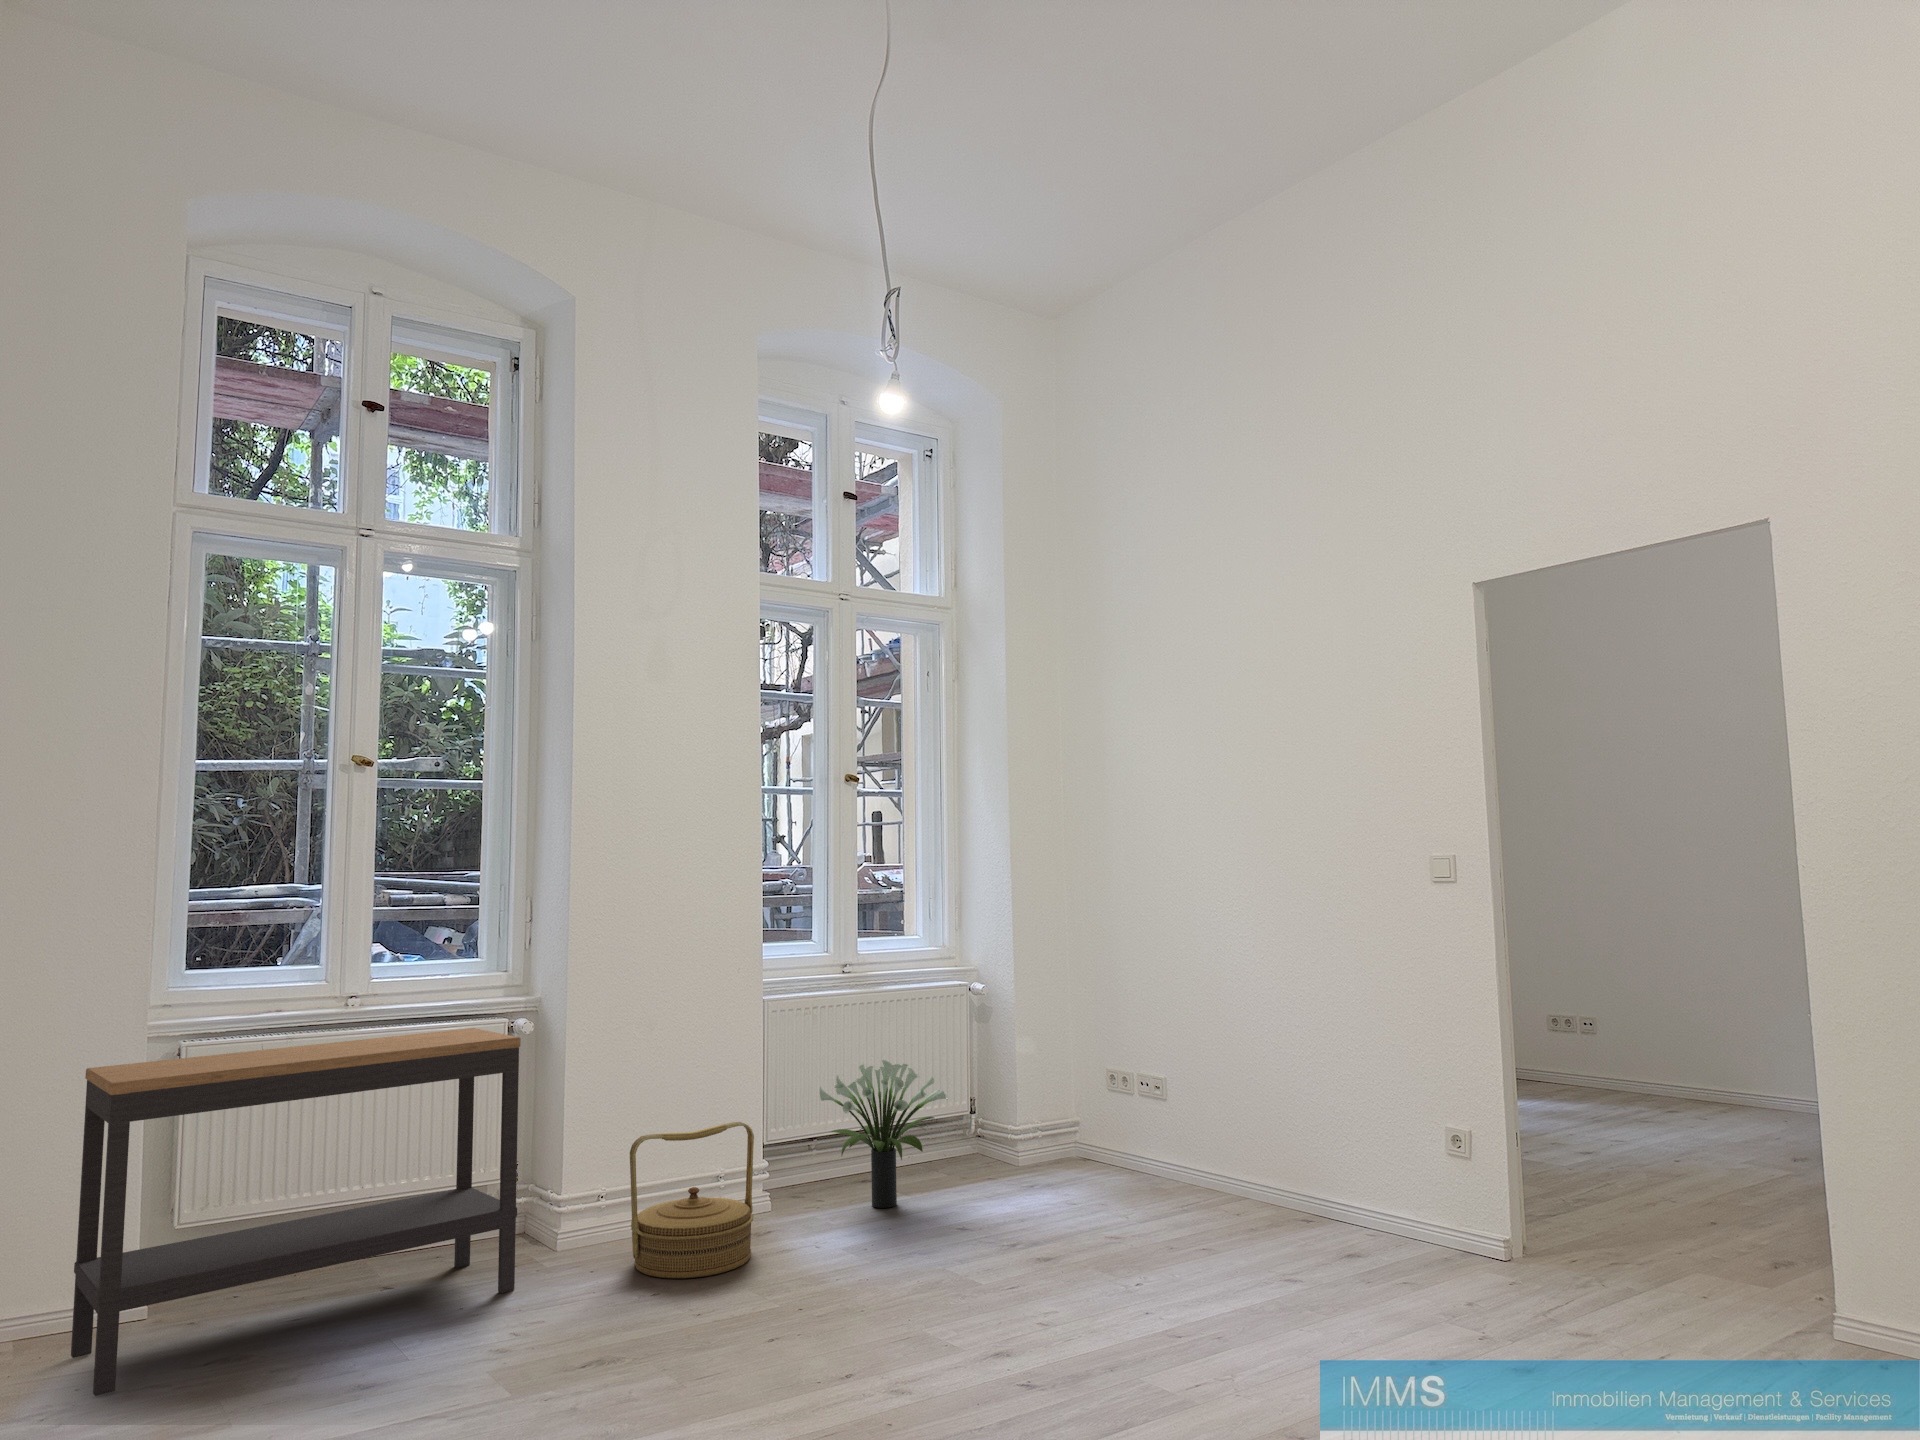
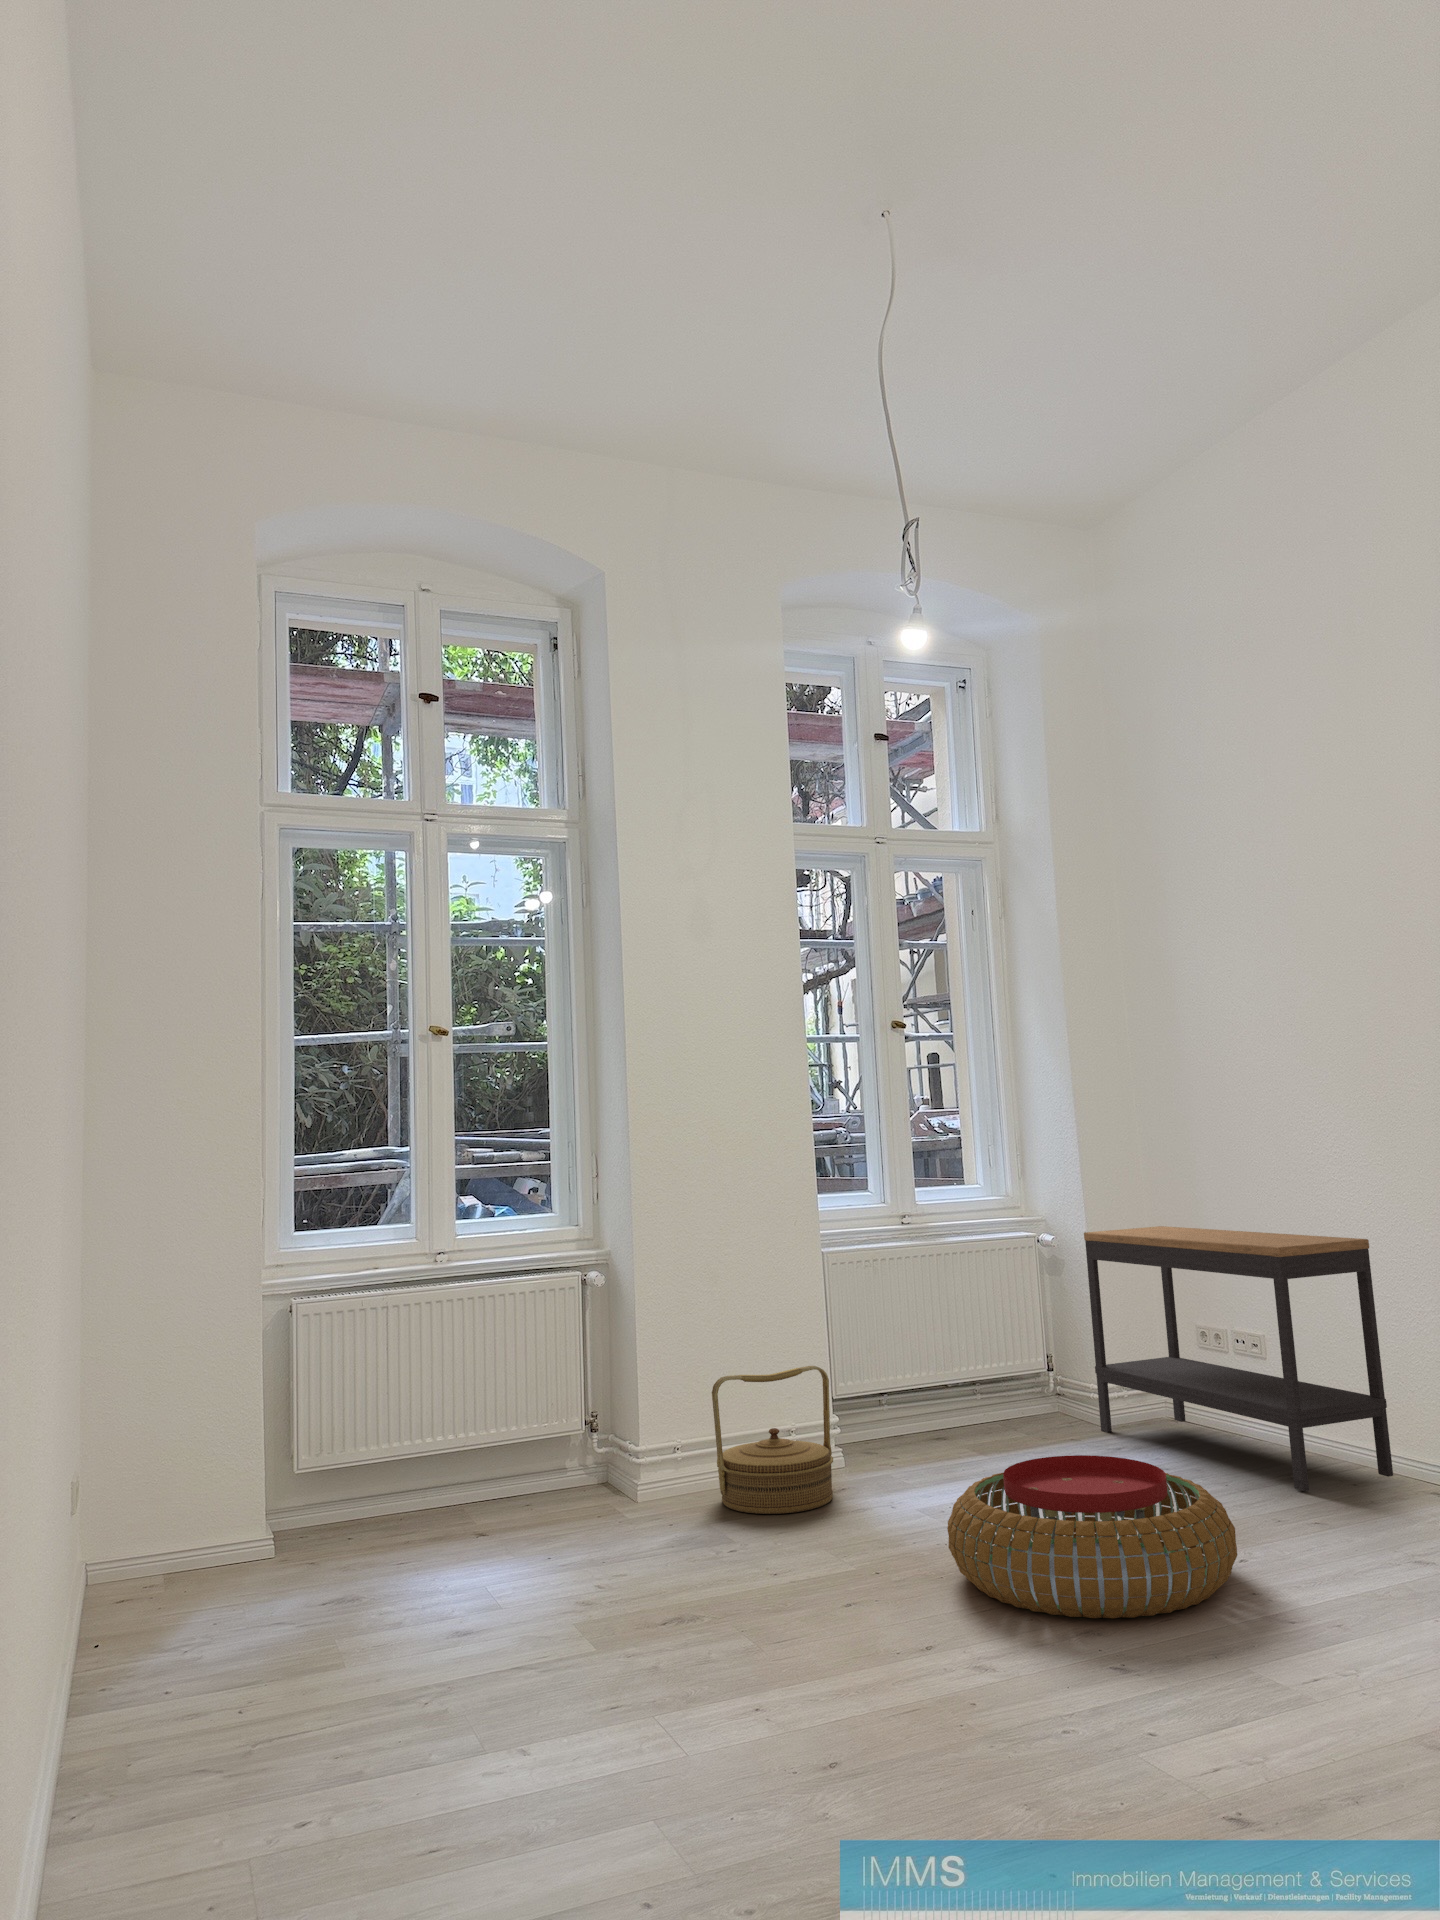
console table: present [71,1028,521,1396] -> present [1084,1226,1393,1491]
potted plant: present [820,1060,948,1208] -> none [890,1308,1022,1458]
pouf: none [861,1217,1142,1392] -> present [947,1455,1237,1619]

